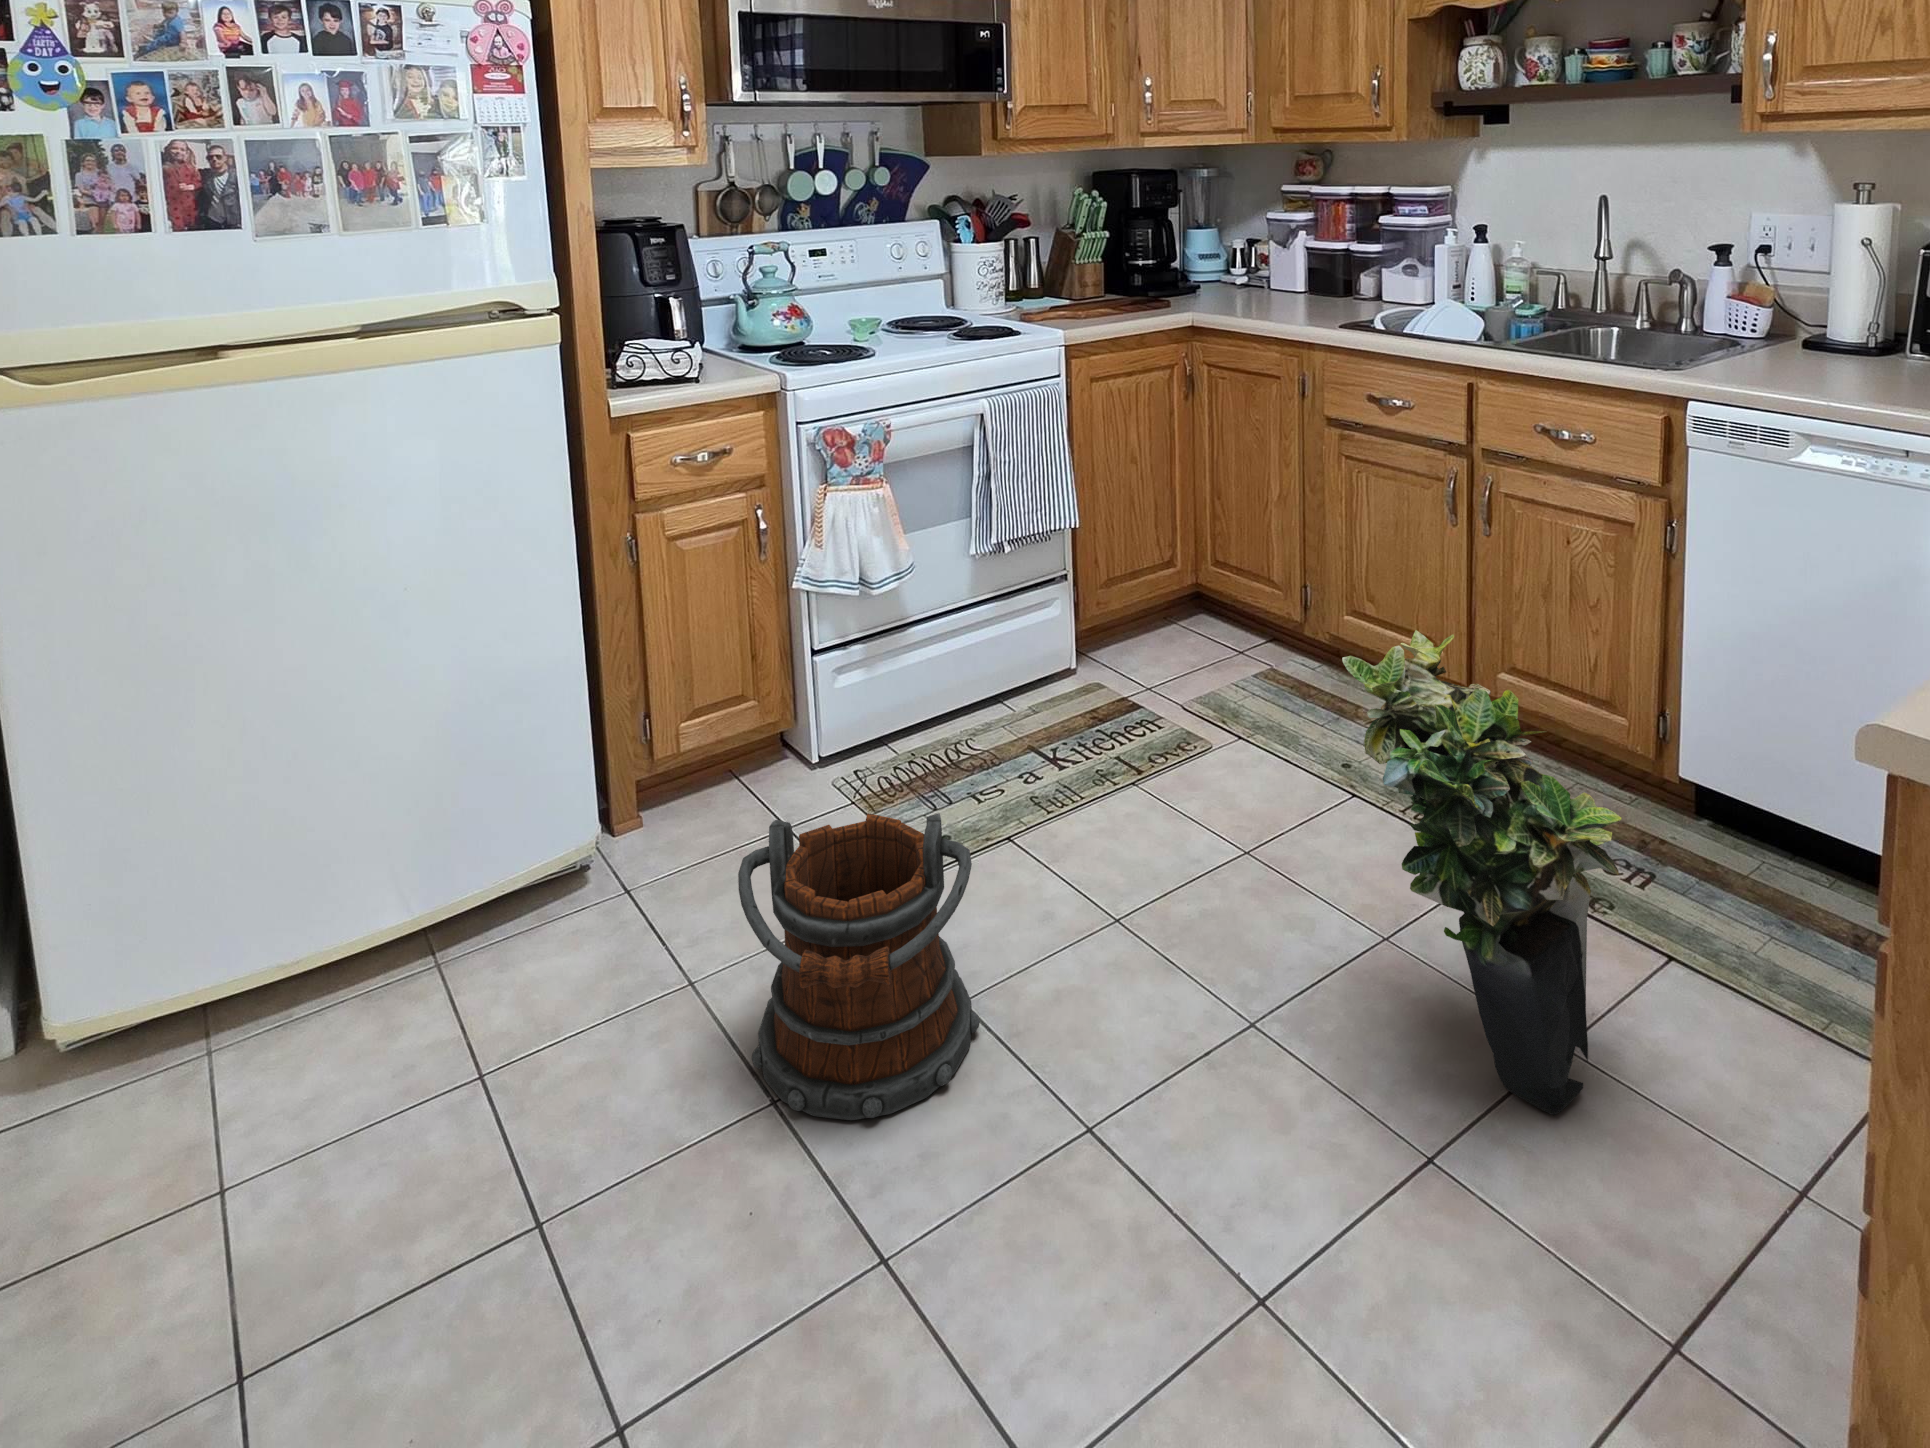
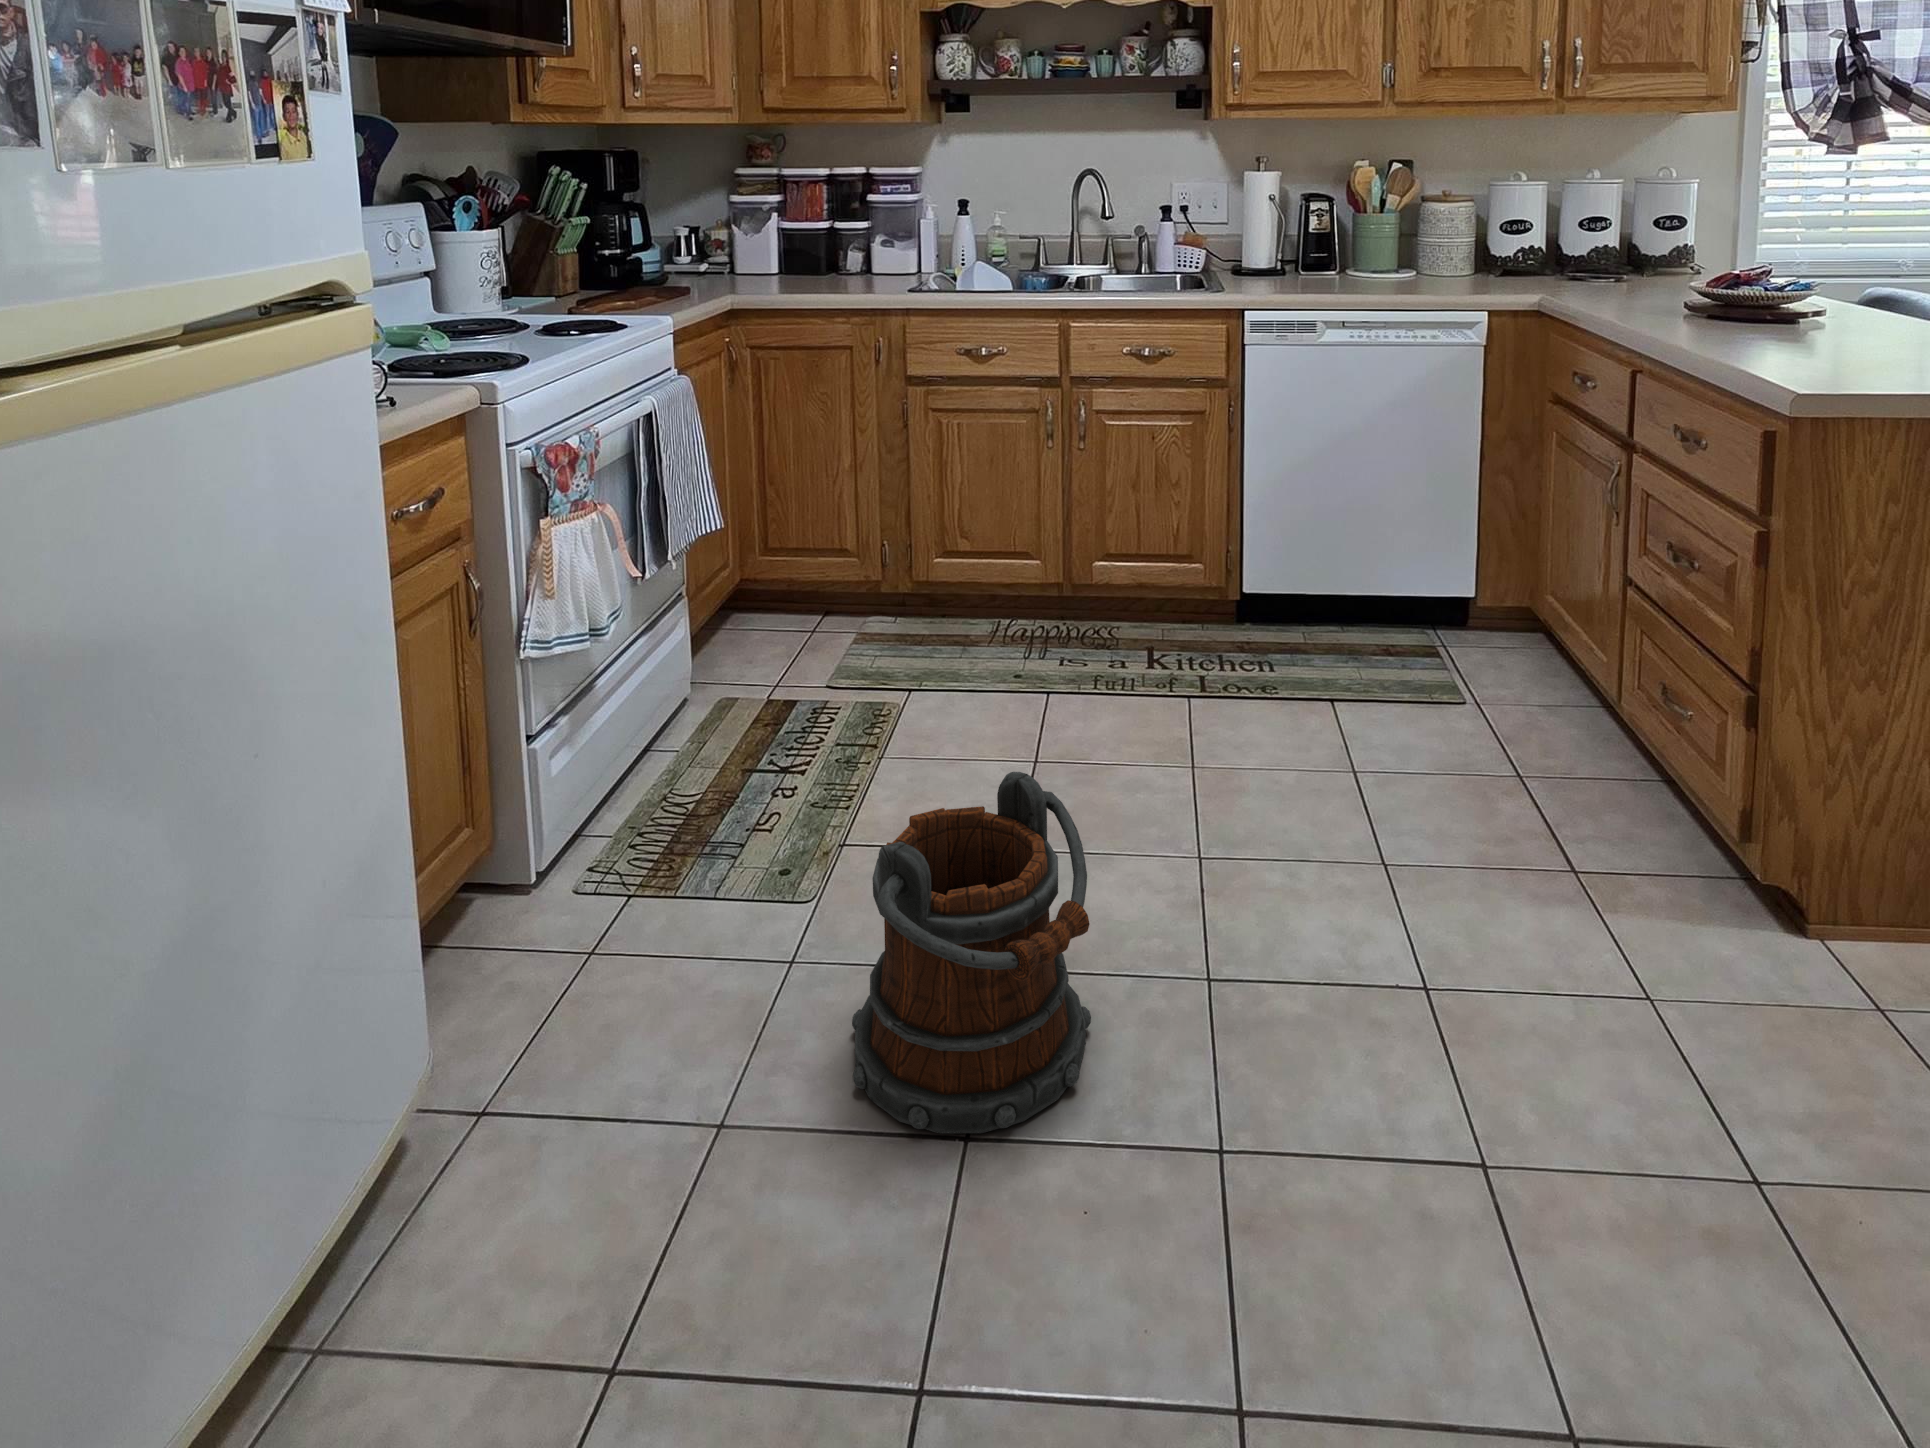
potted plant: present [1342,630,1621,1115] -> none [1244,487,1440,809]

